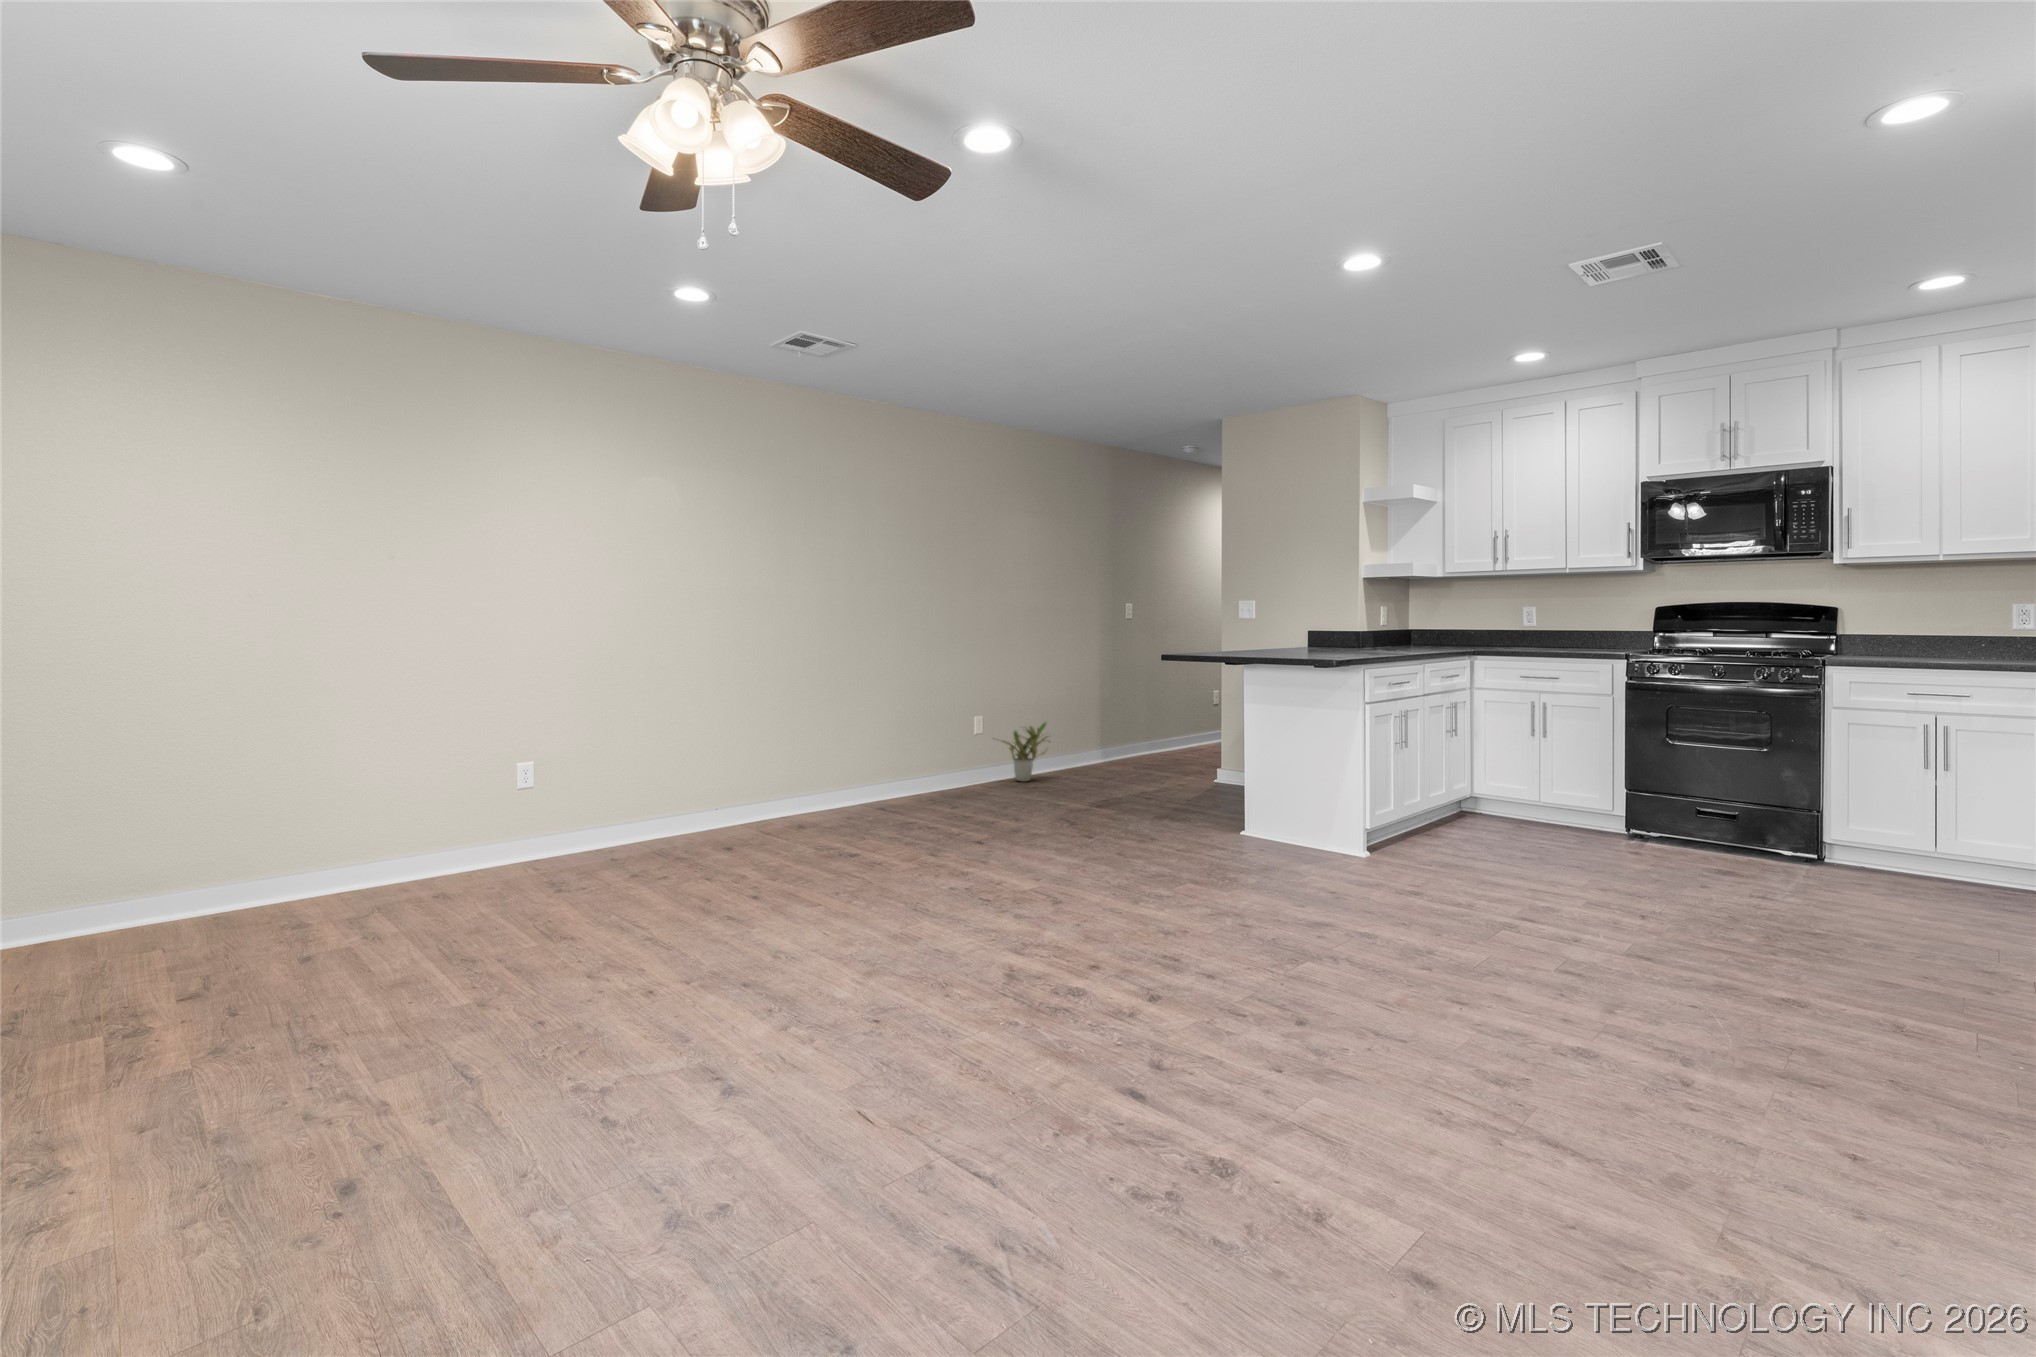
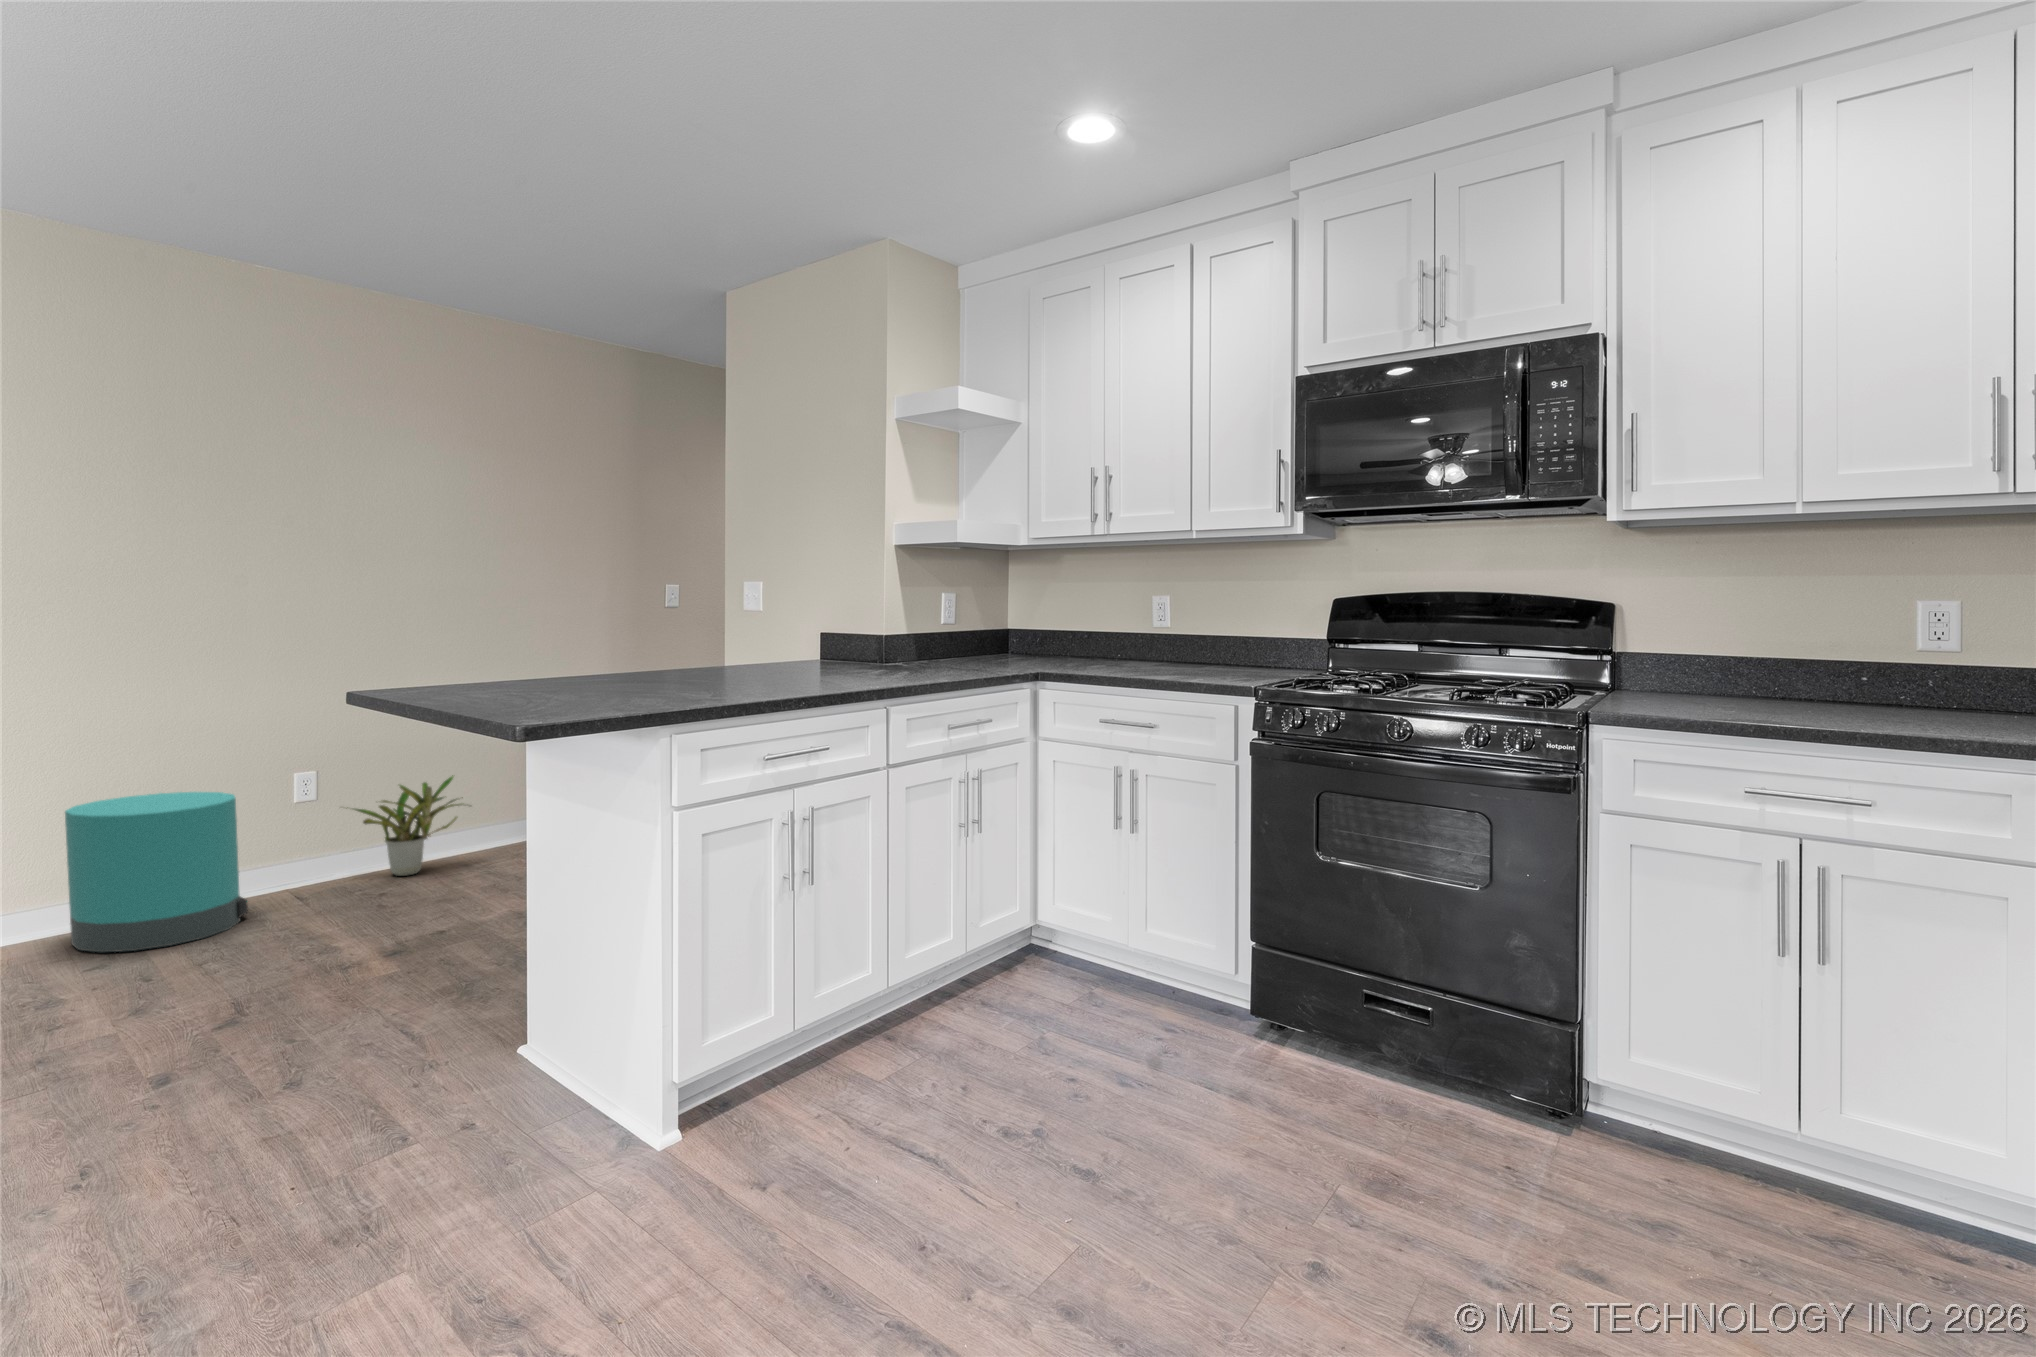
trash can: none [906,723,980,805] -> present [65,792,248,952]

